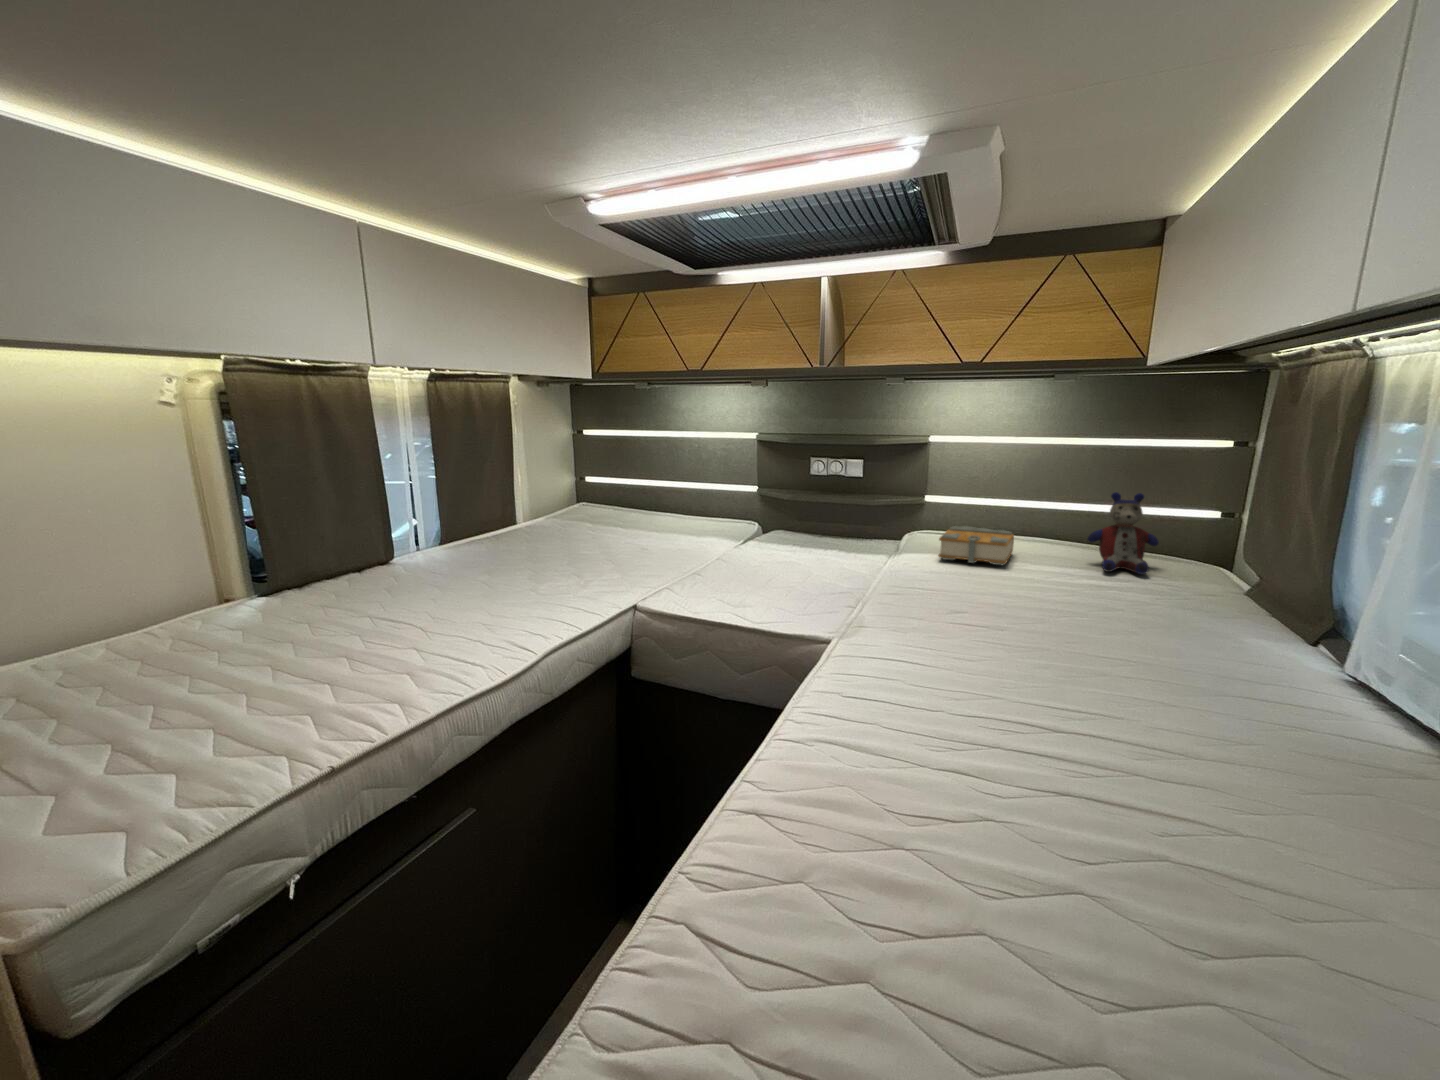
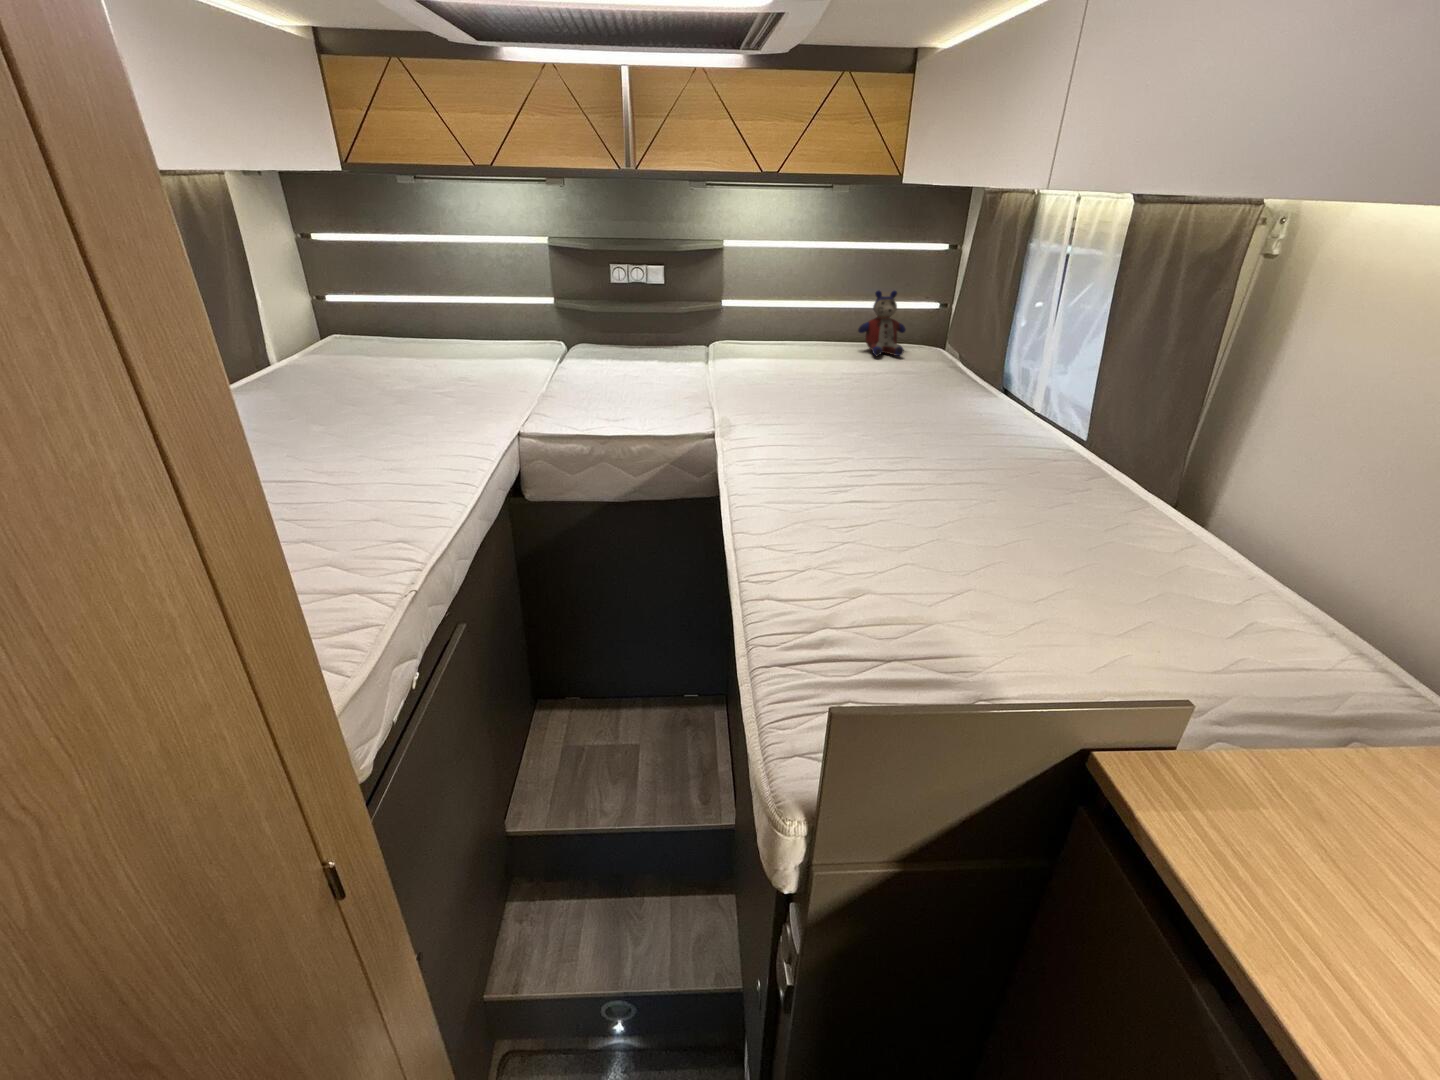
book: present [938,526,1014,565] -> none [749,326,808,358]

